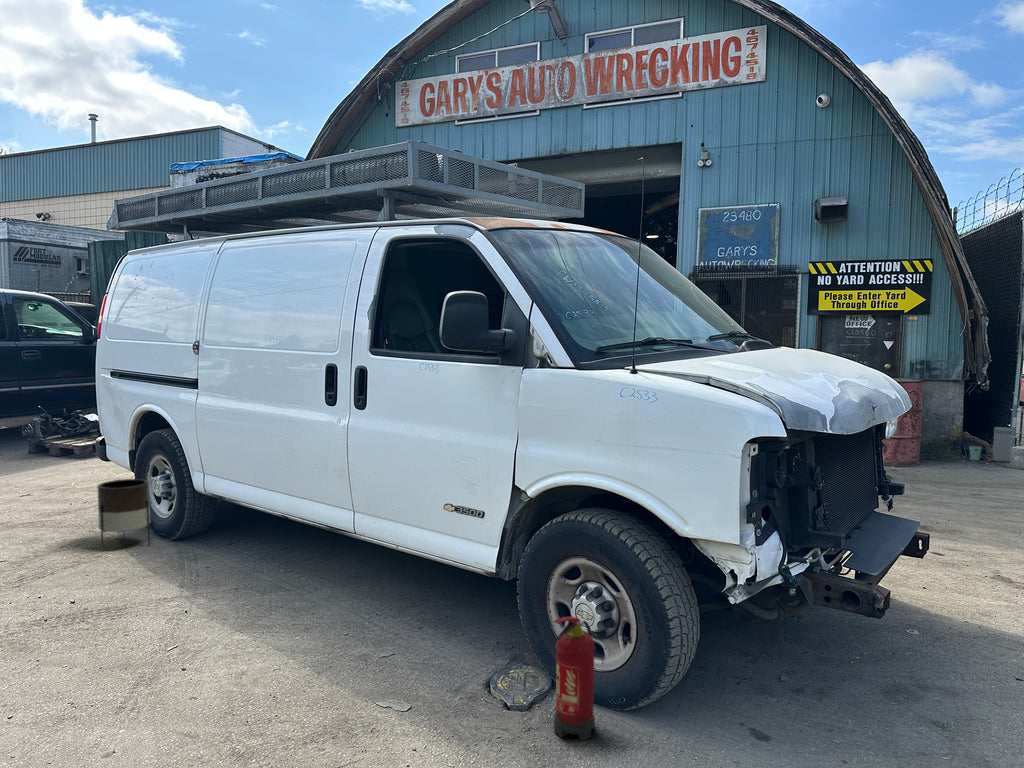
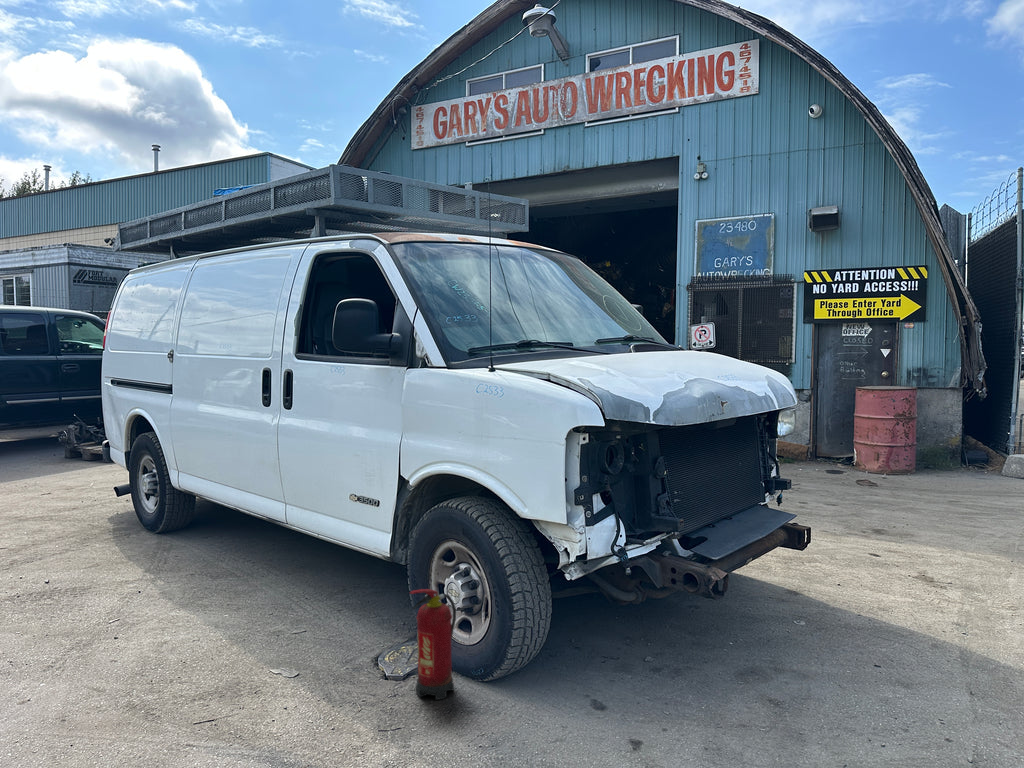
trash can: present [969,427,1012,463] -> none [963,433,1006,469]
planter: present [98,479,150,551] -> none [90,476,138,540]

